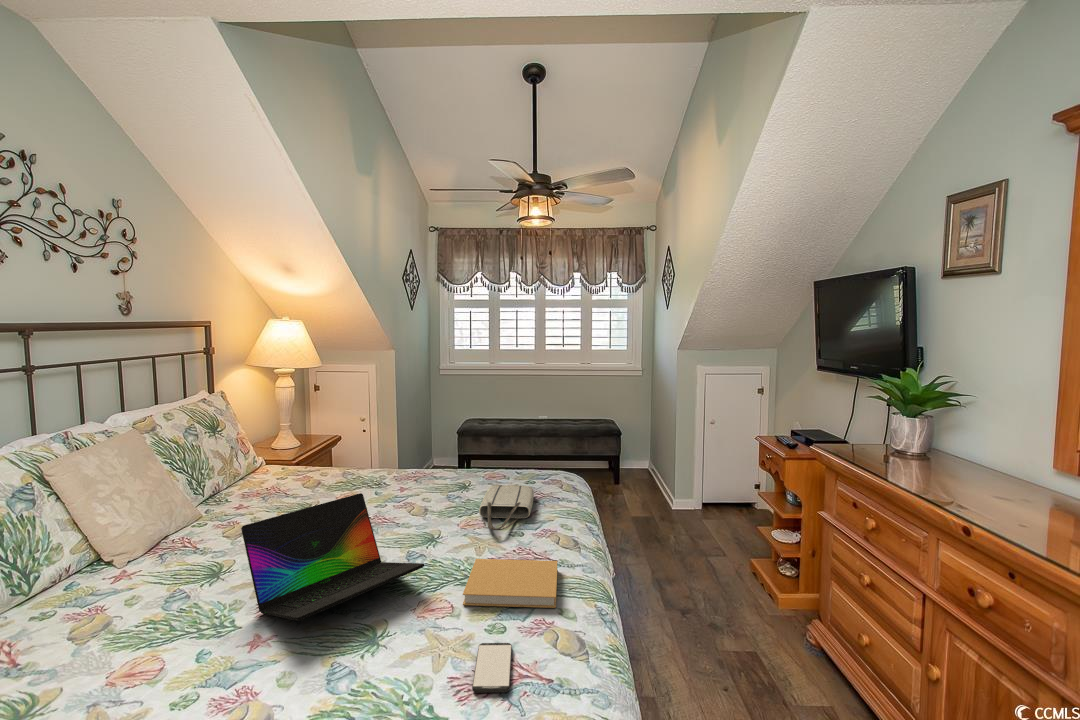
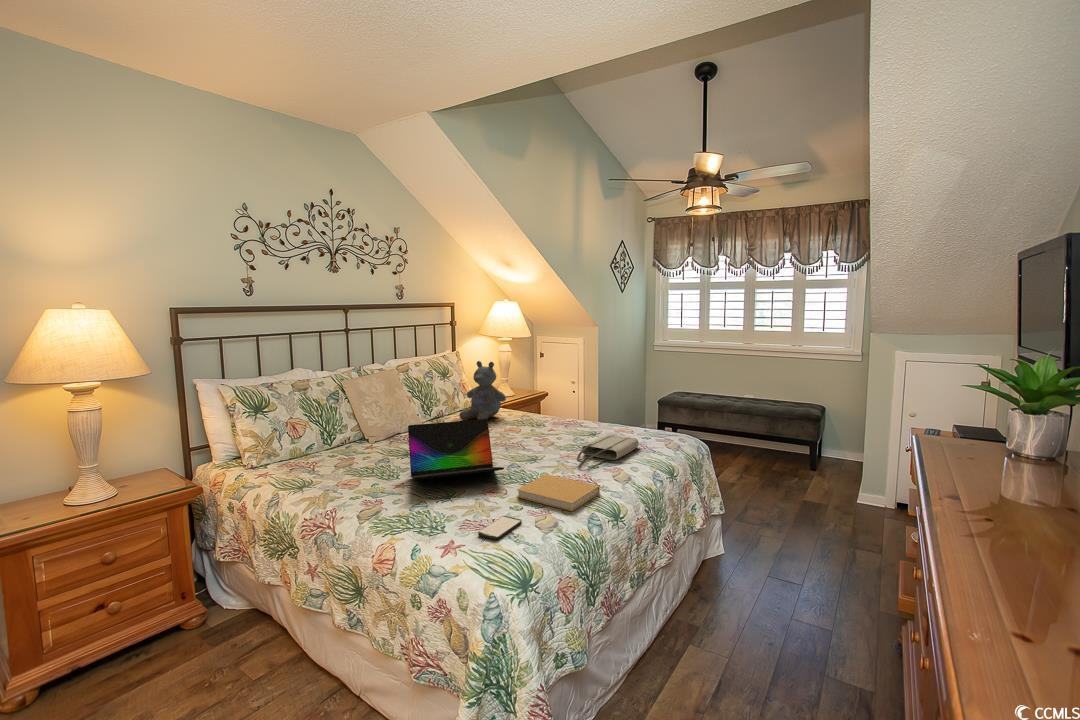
stuffed bear: none [254,404,325,491] -> present [459,361,506,420]

